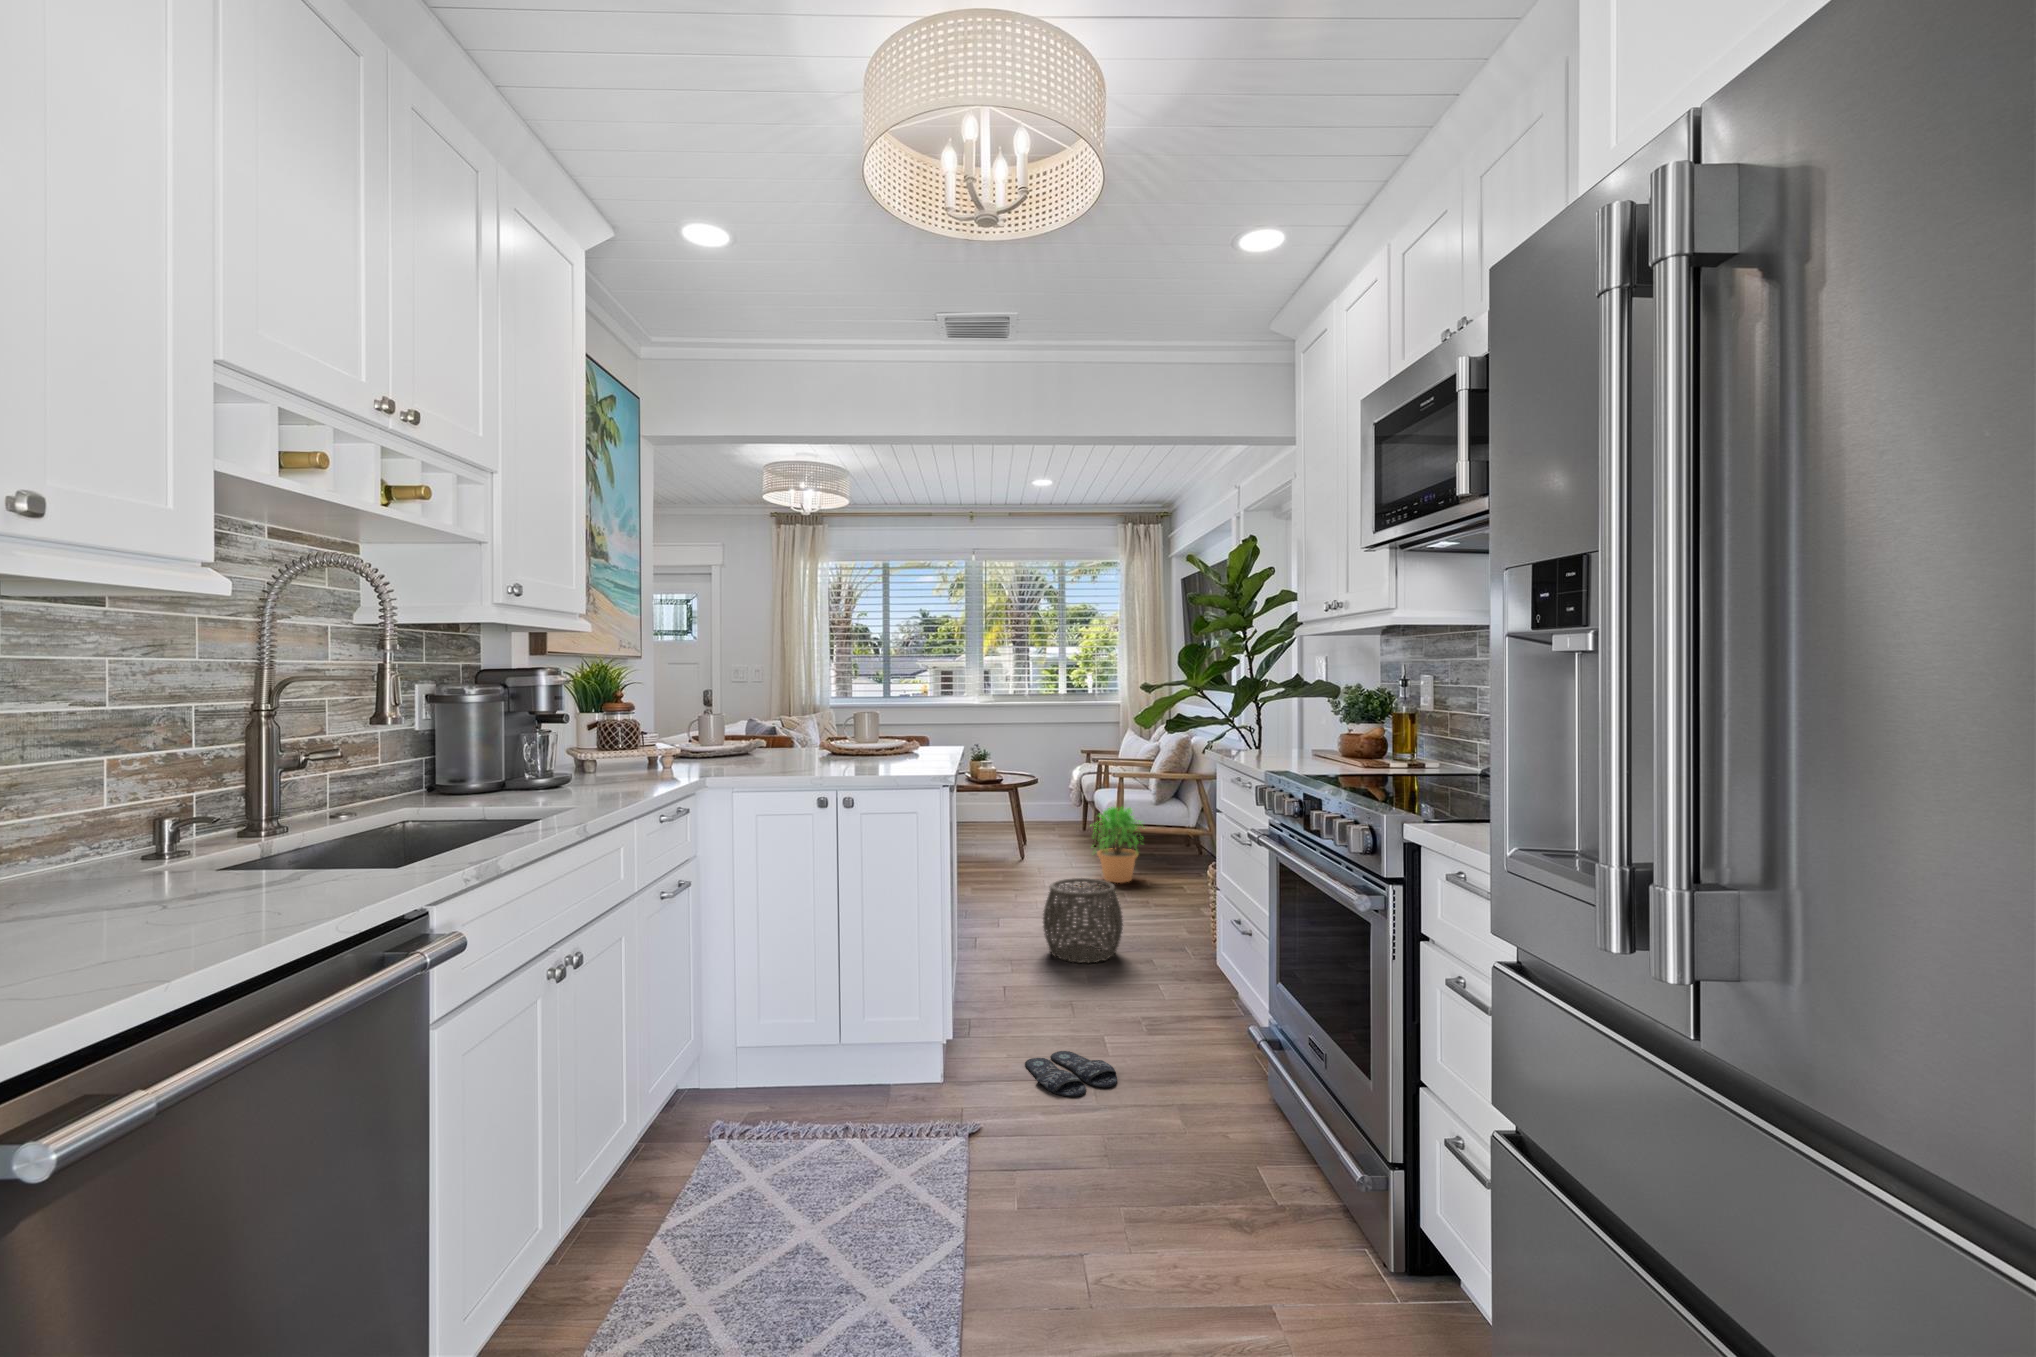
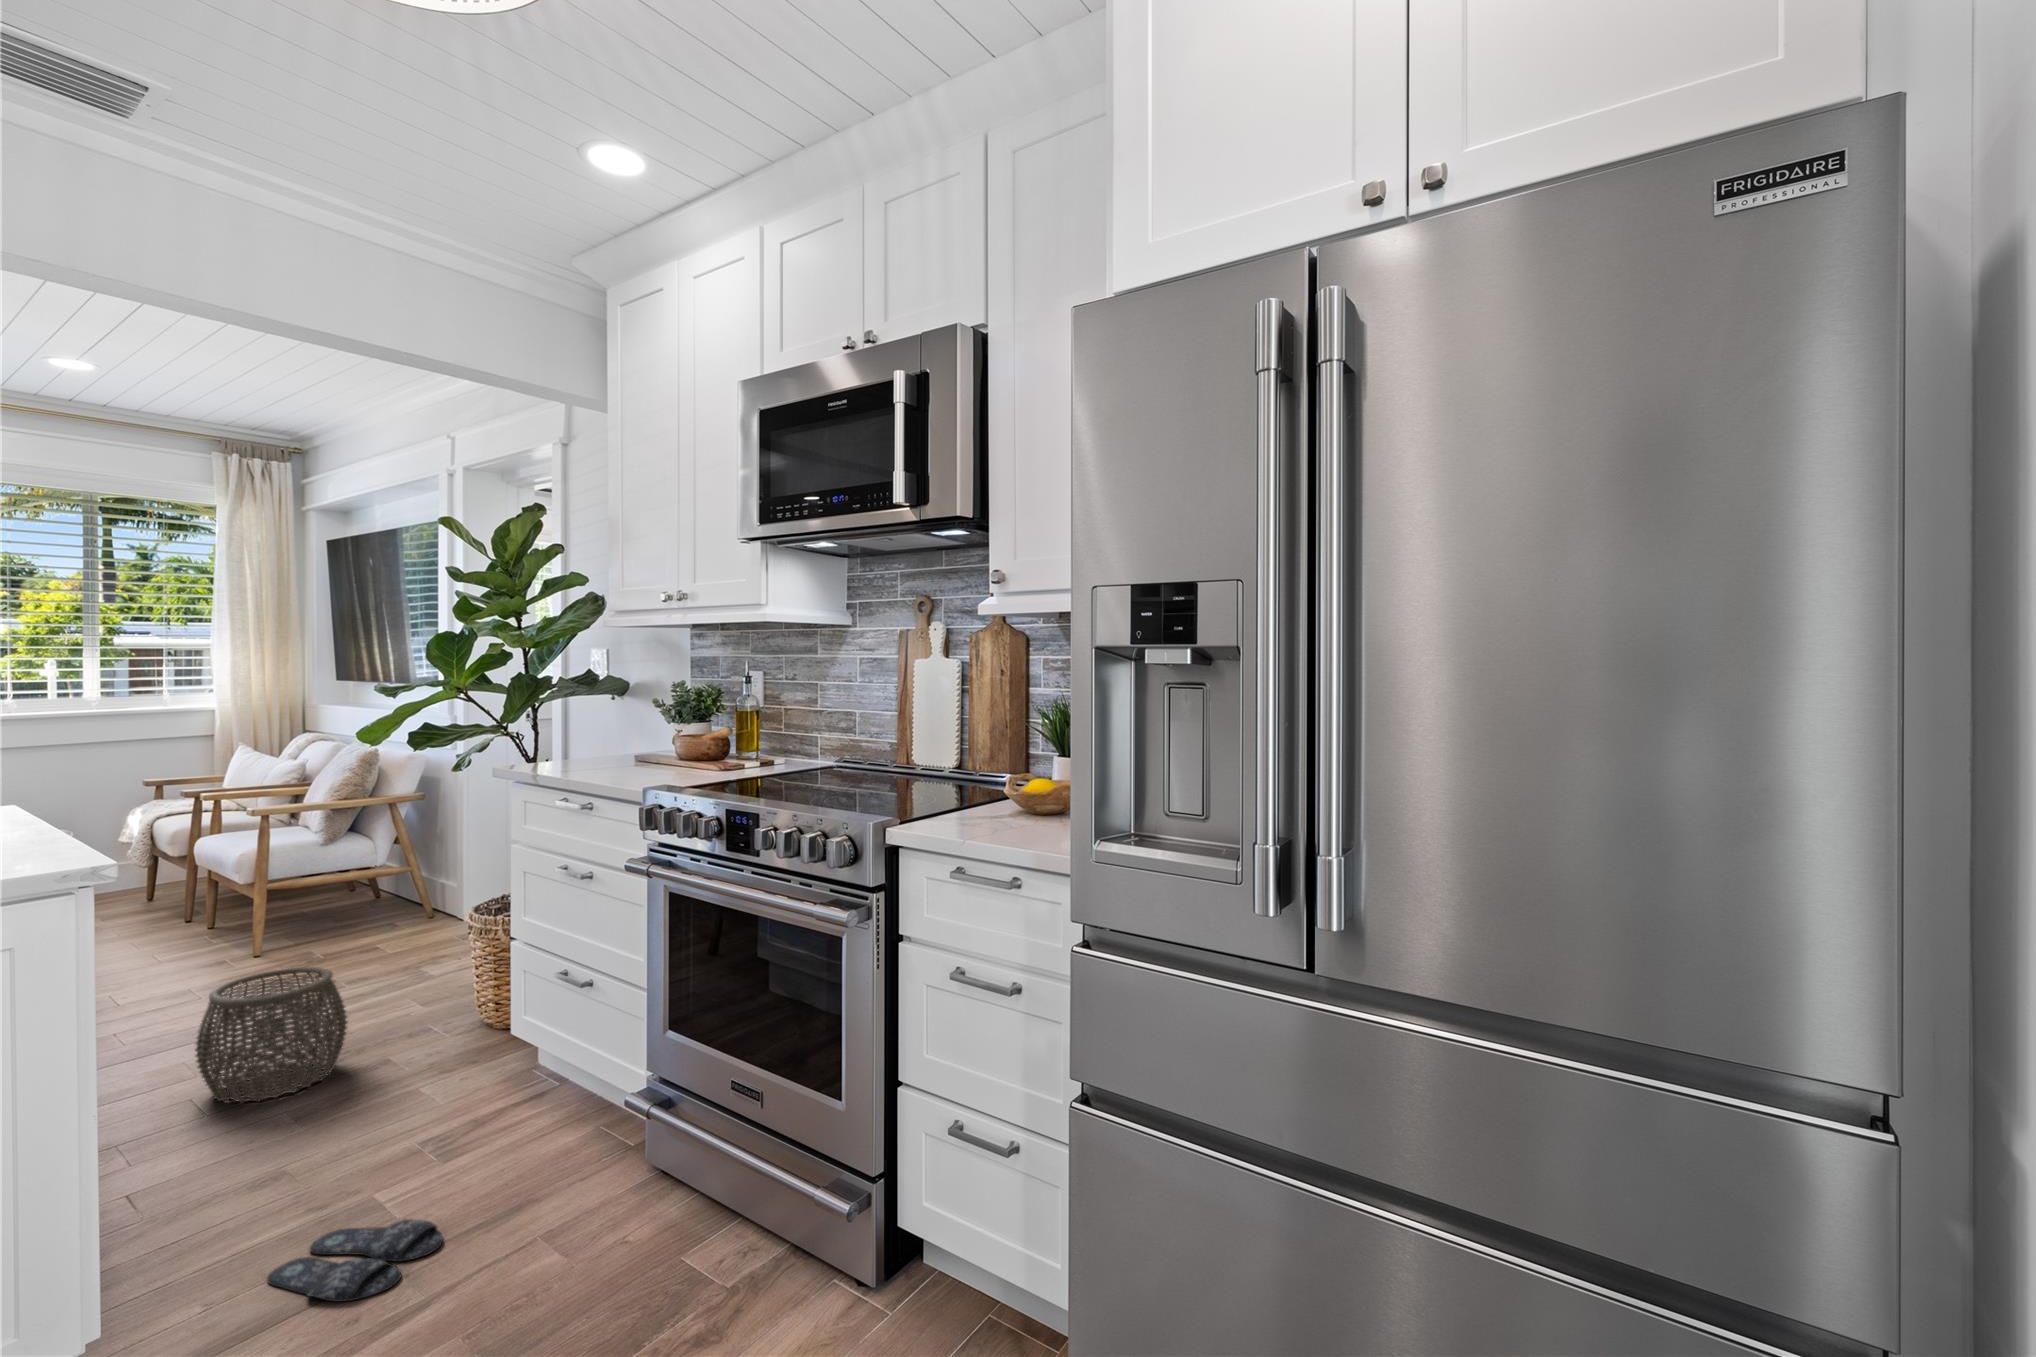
potted plant: present [1091,807,1142,883] -> none [211,854,326,967]

